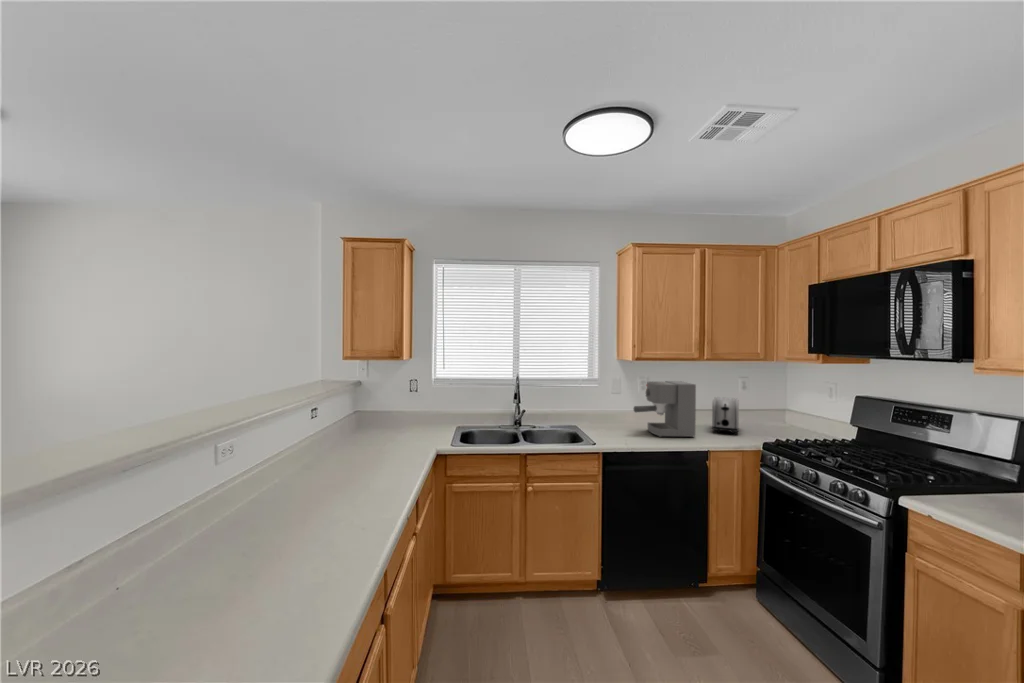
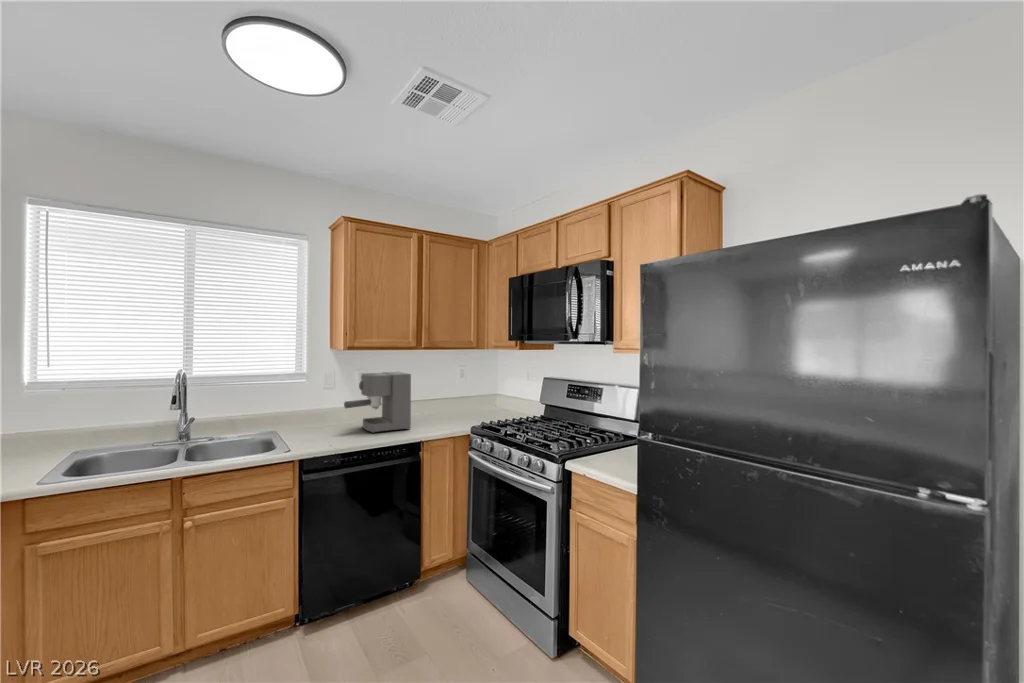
toaster: present [712,397,739,434] -> none [429,386,455,422]

